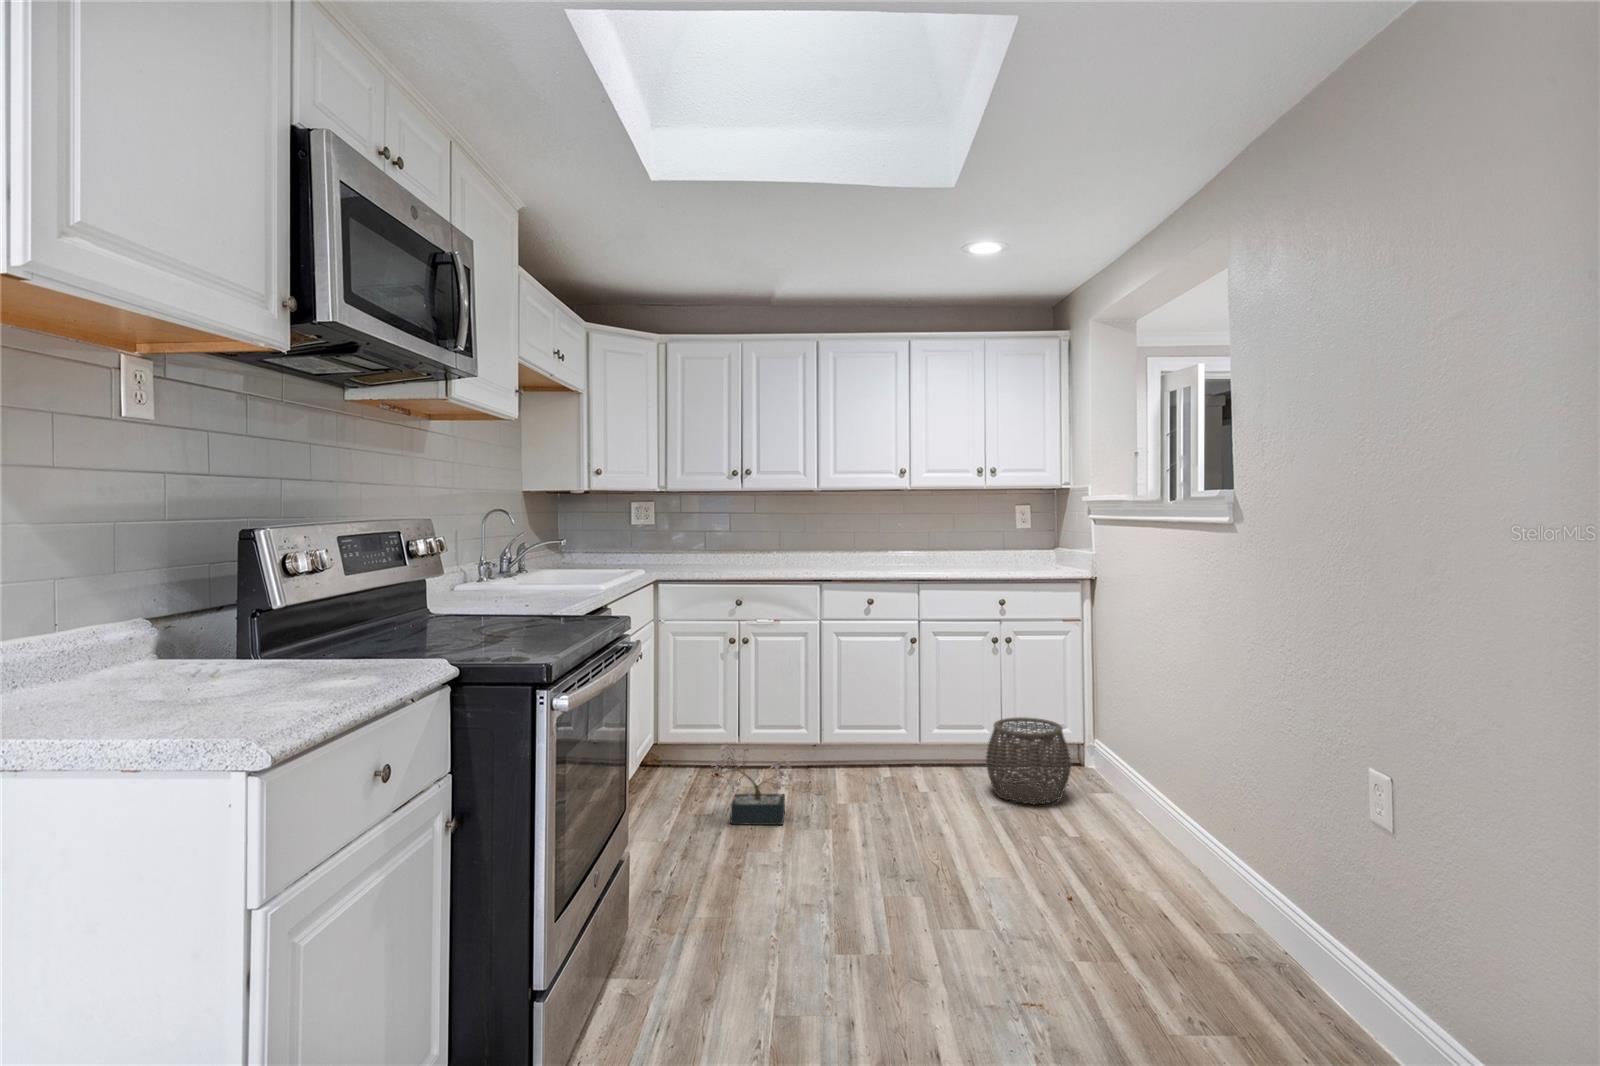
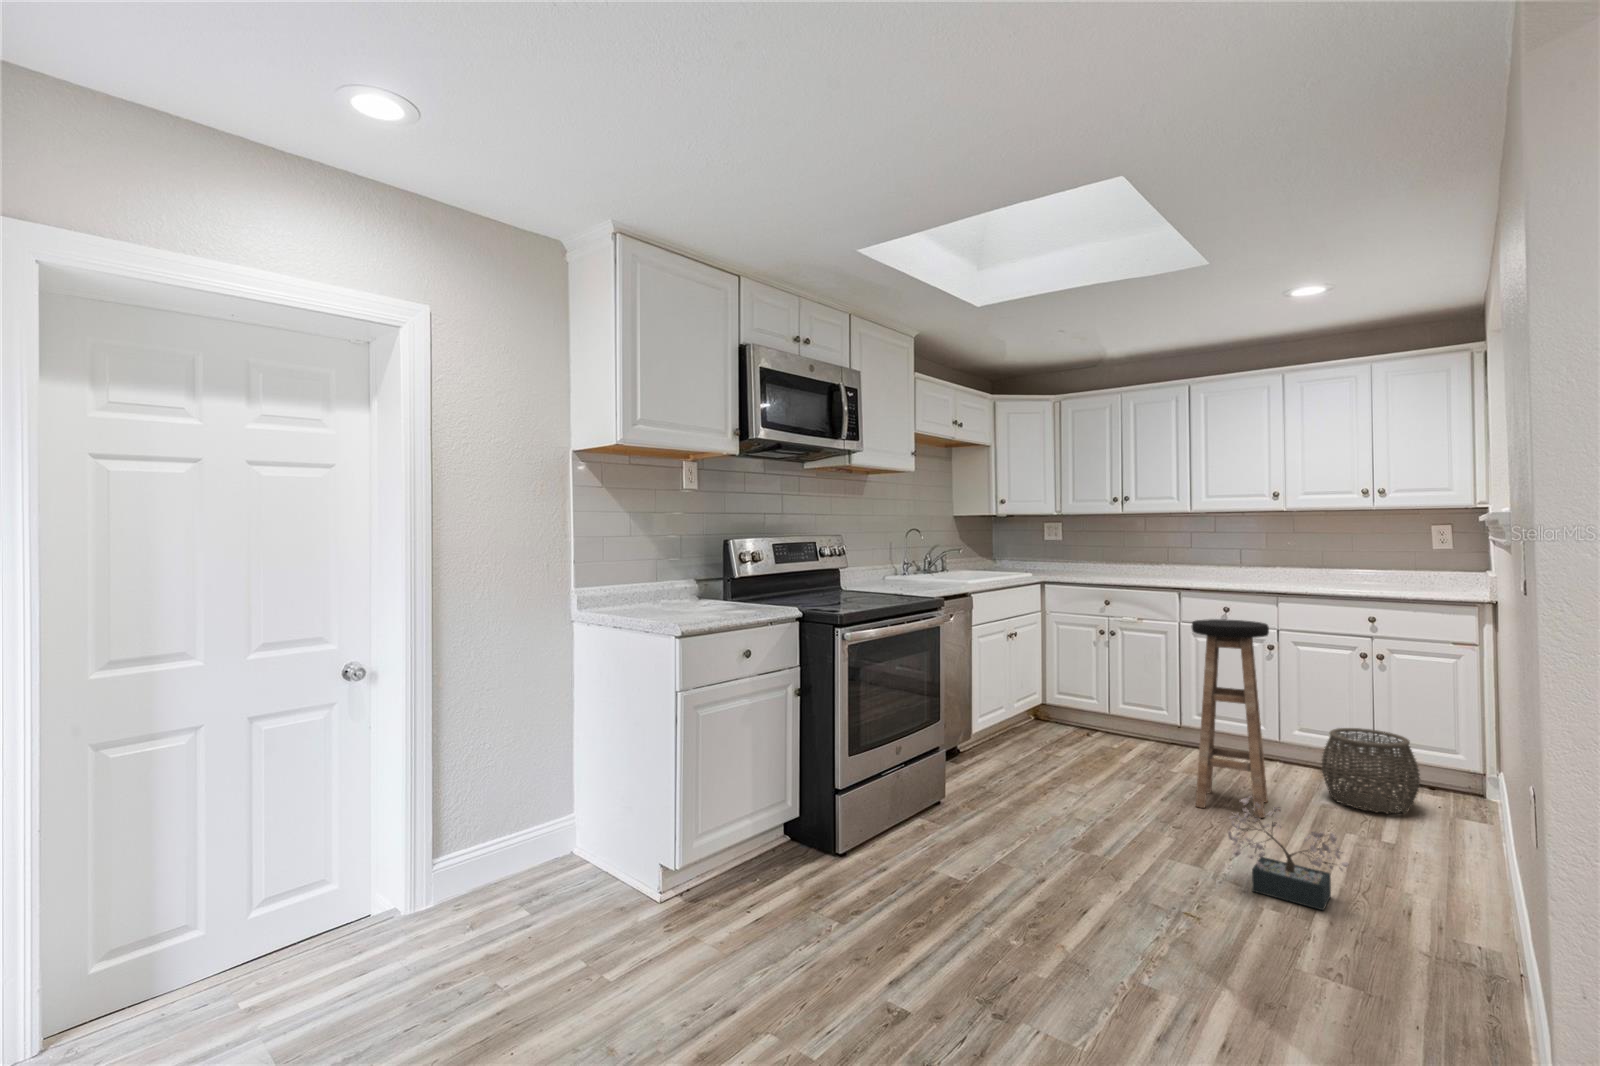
bar stool: none [891,615,974,842] -> present [1192,619,1269,818]
decorative plant: present [710,743,799,825] -> present [1228,795,1349,910]

